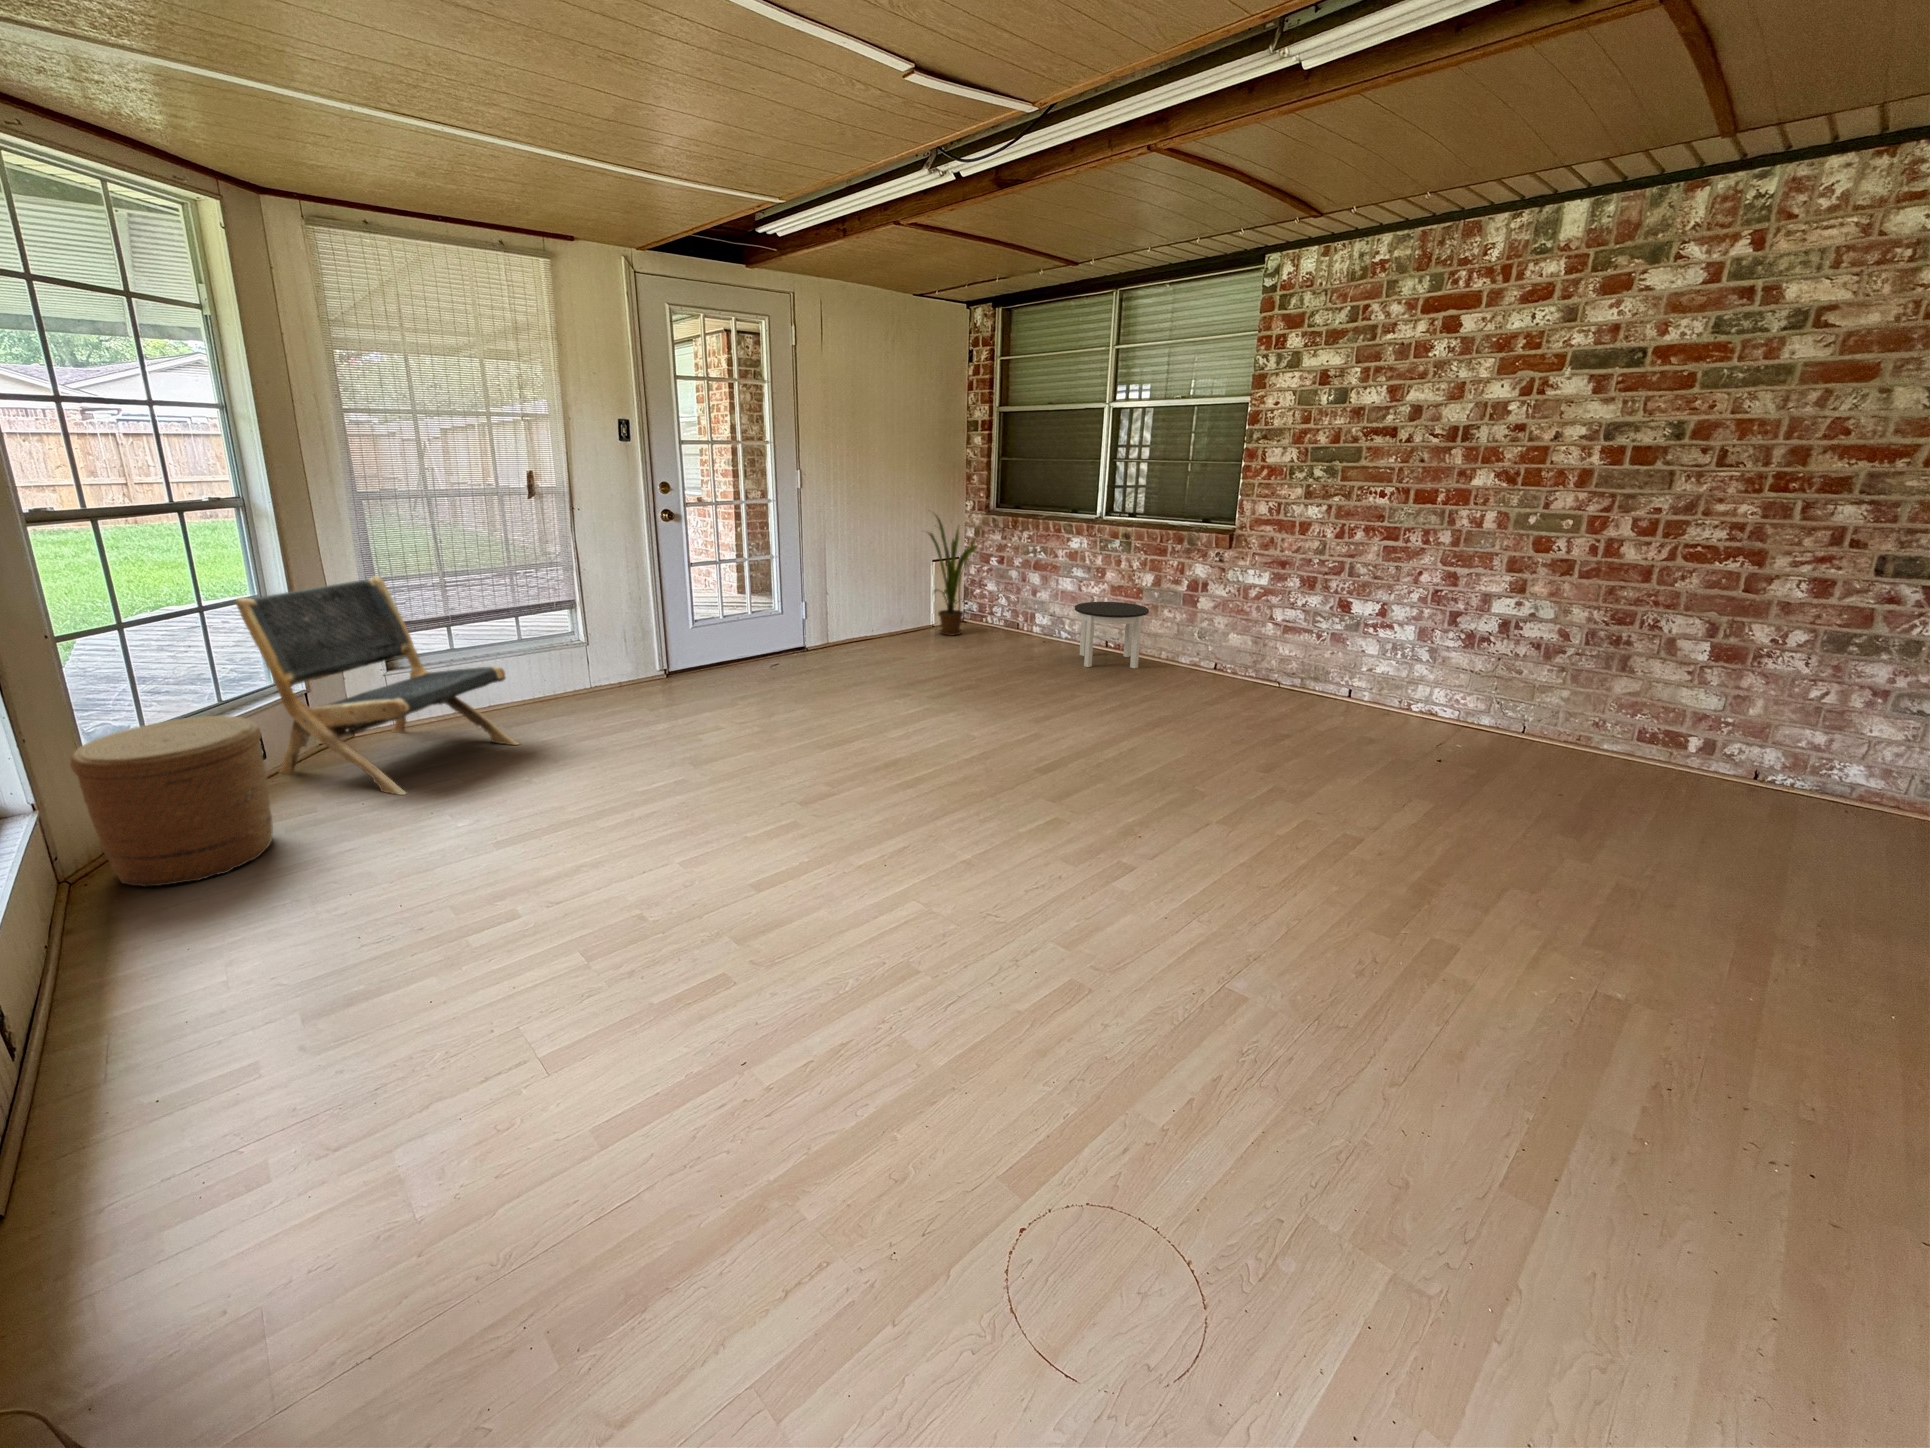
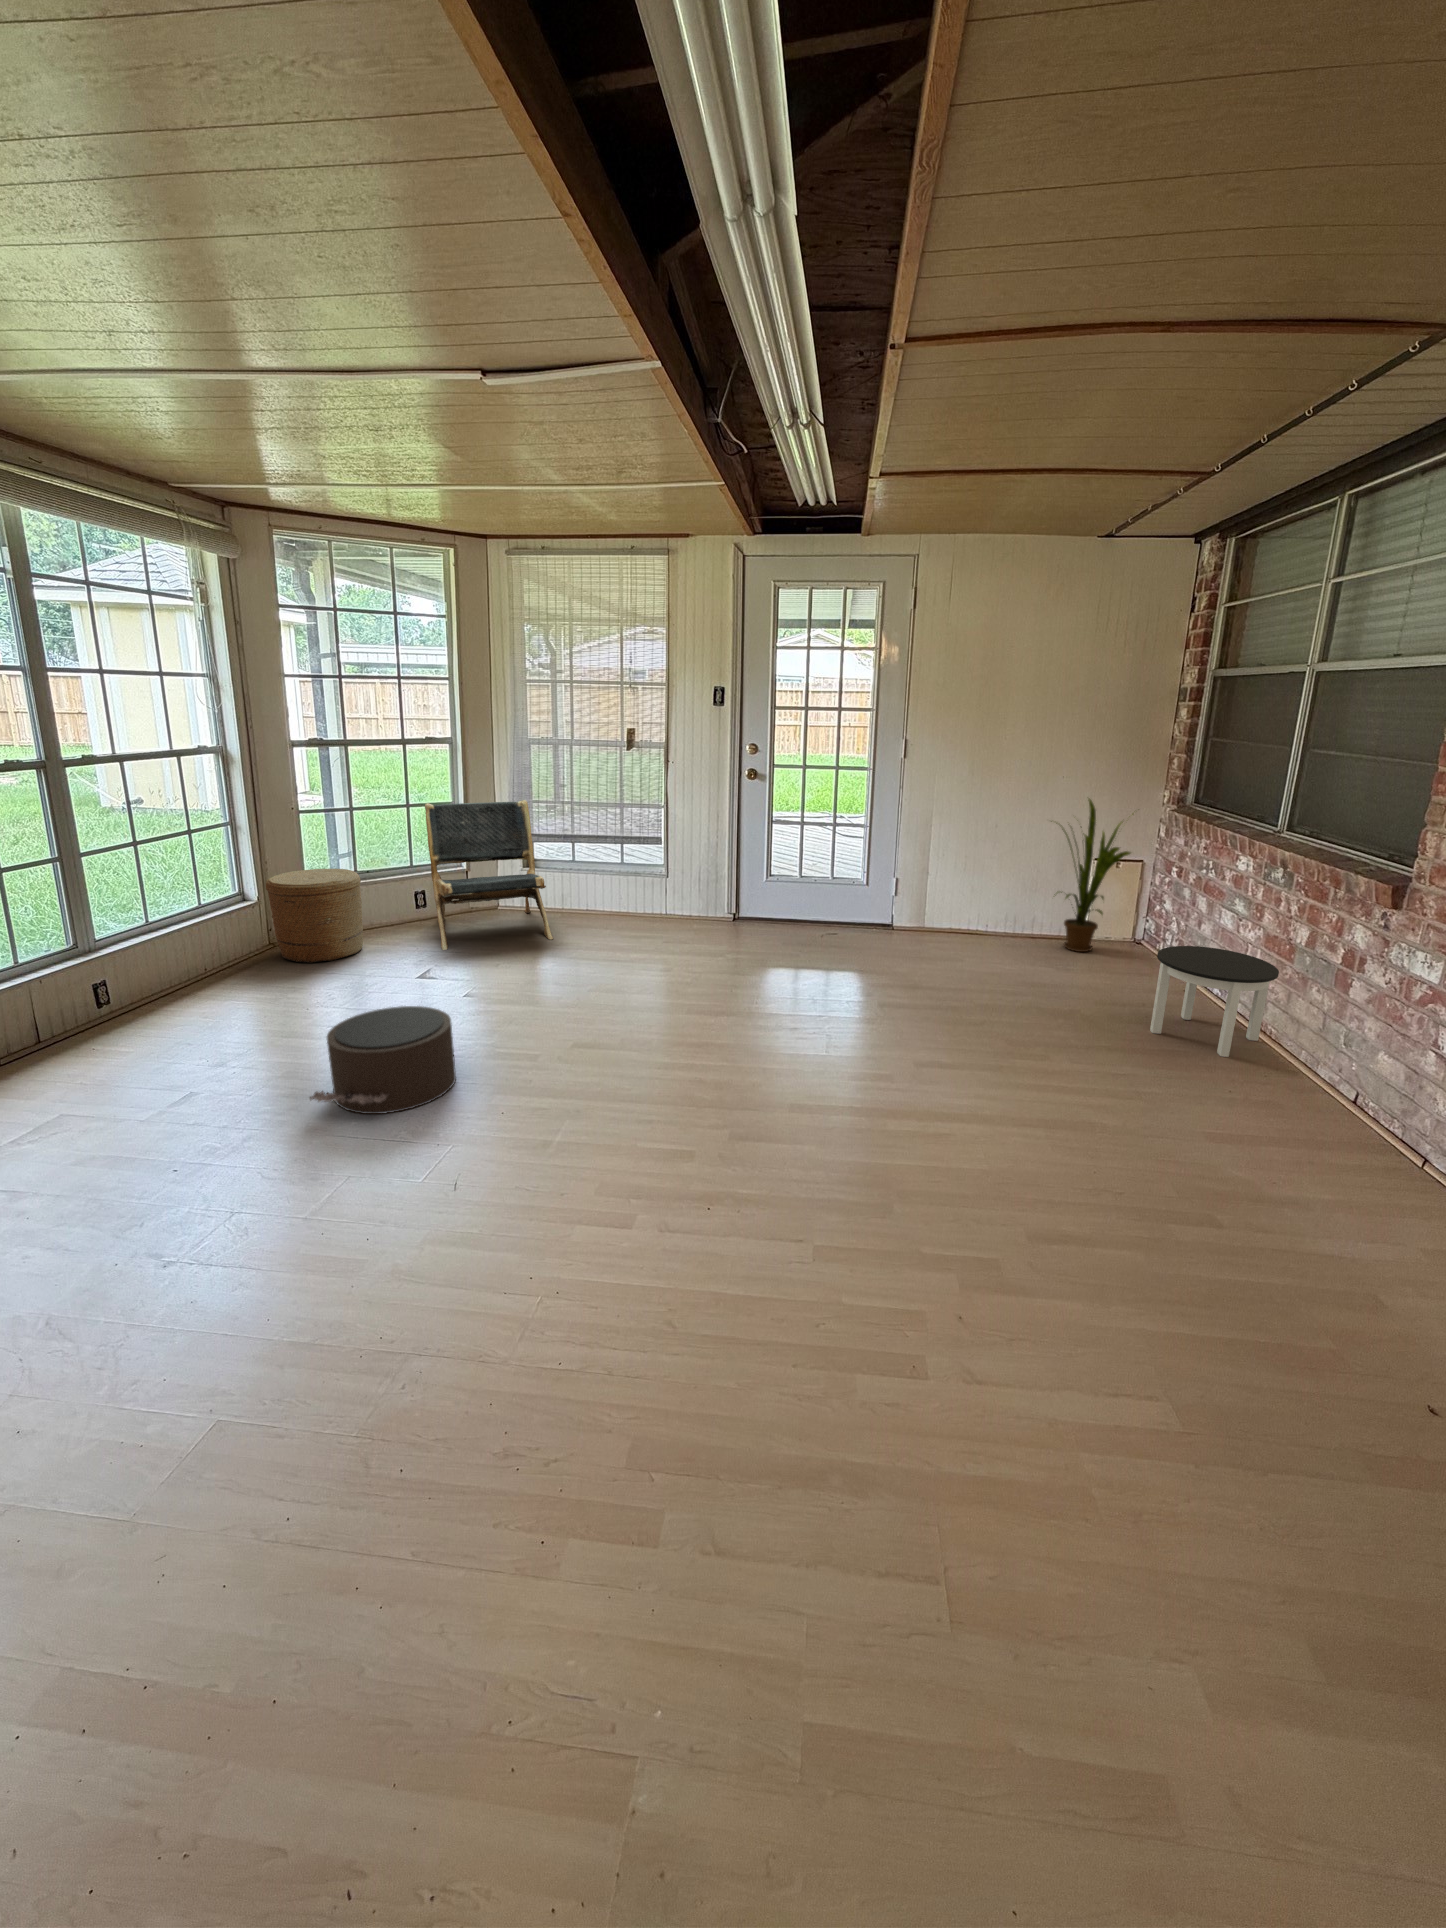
pouf: none [652,798,813,933] -> present [310,1006,456,1114]

